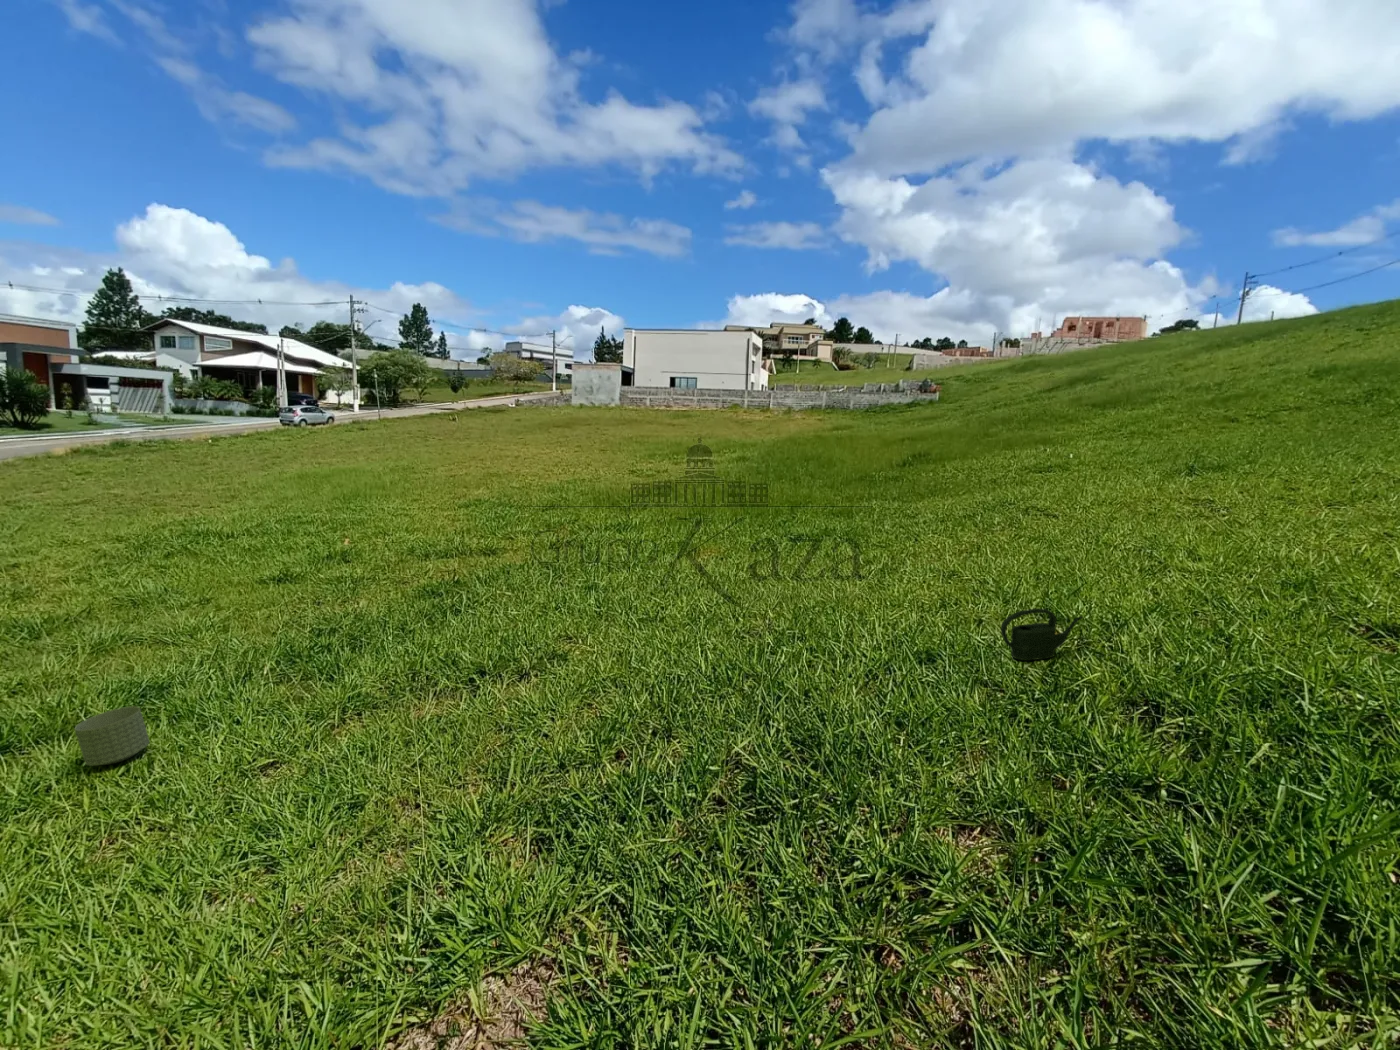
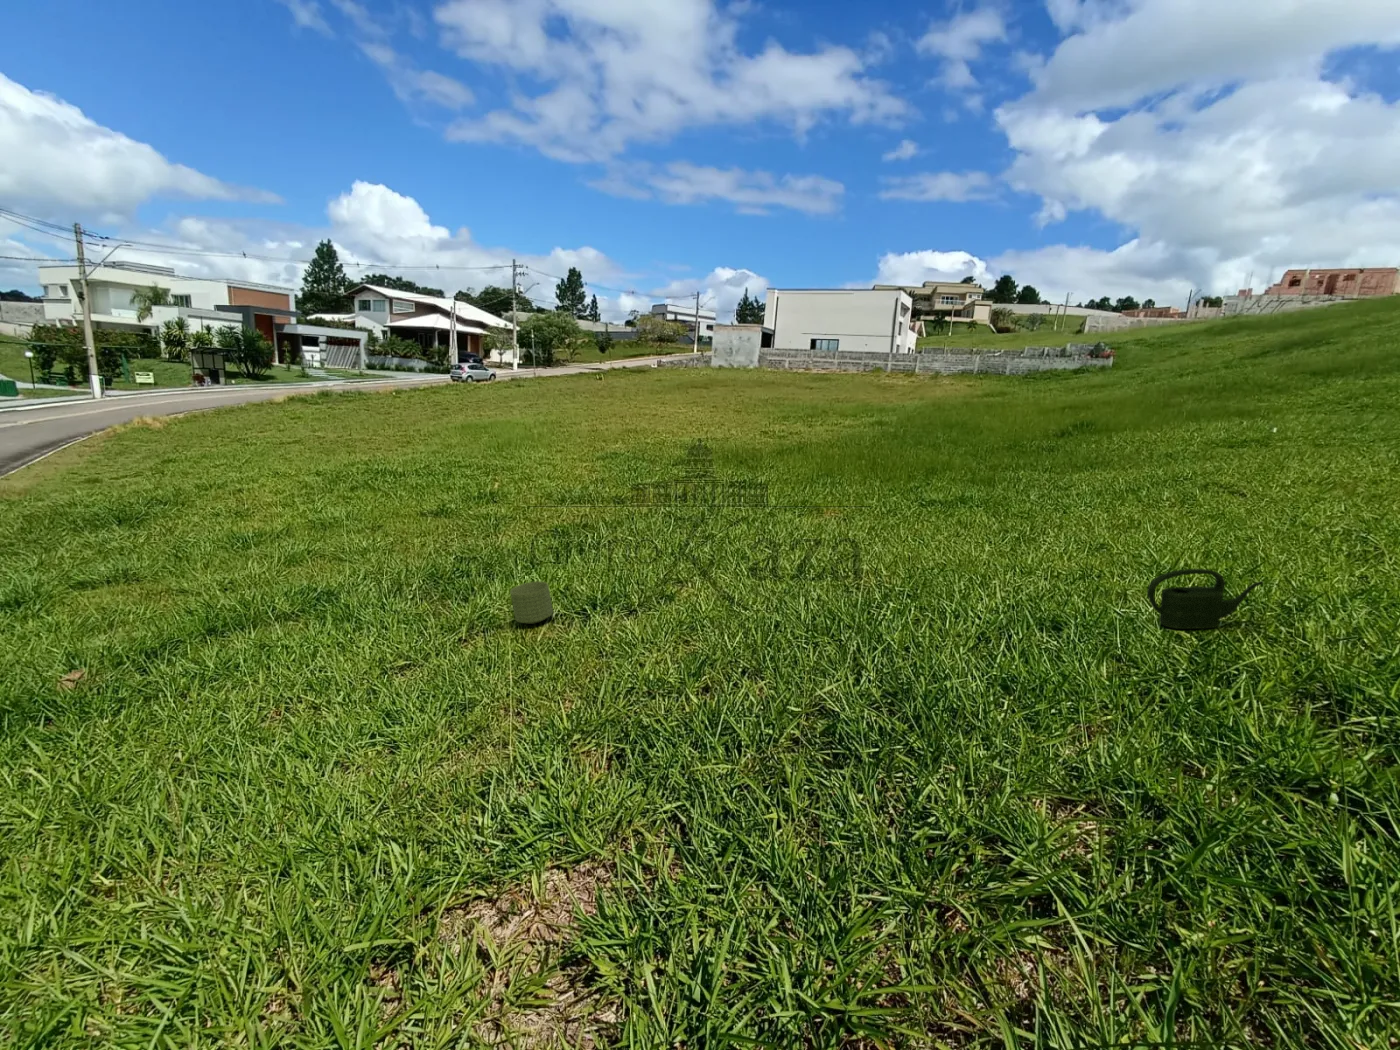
planter: present [75,706,149,766] -> present [510,581,553,624]

